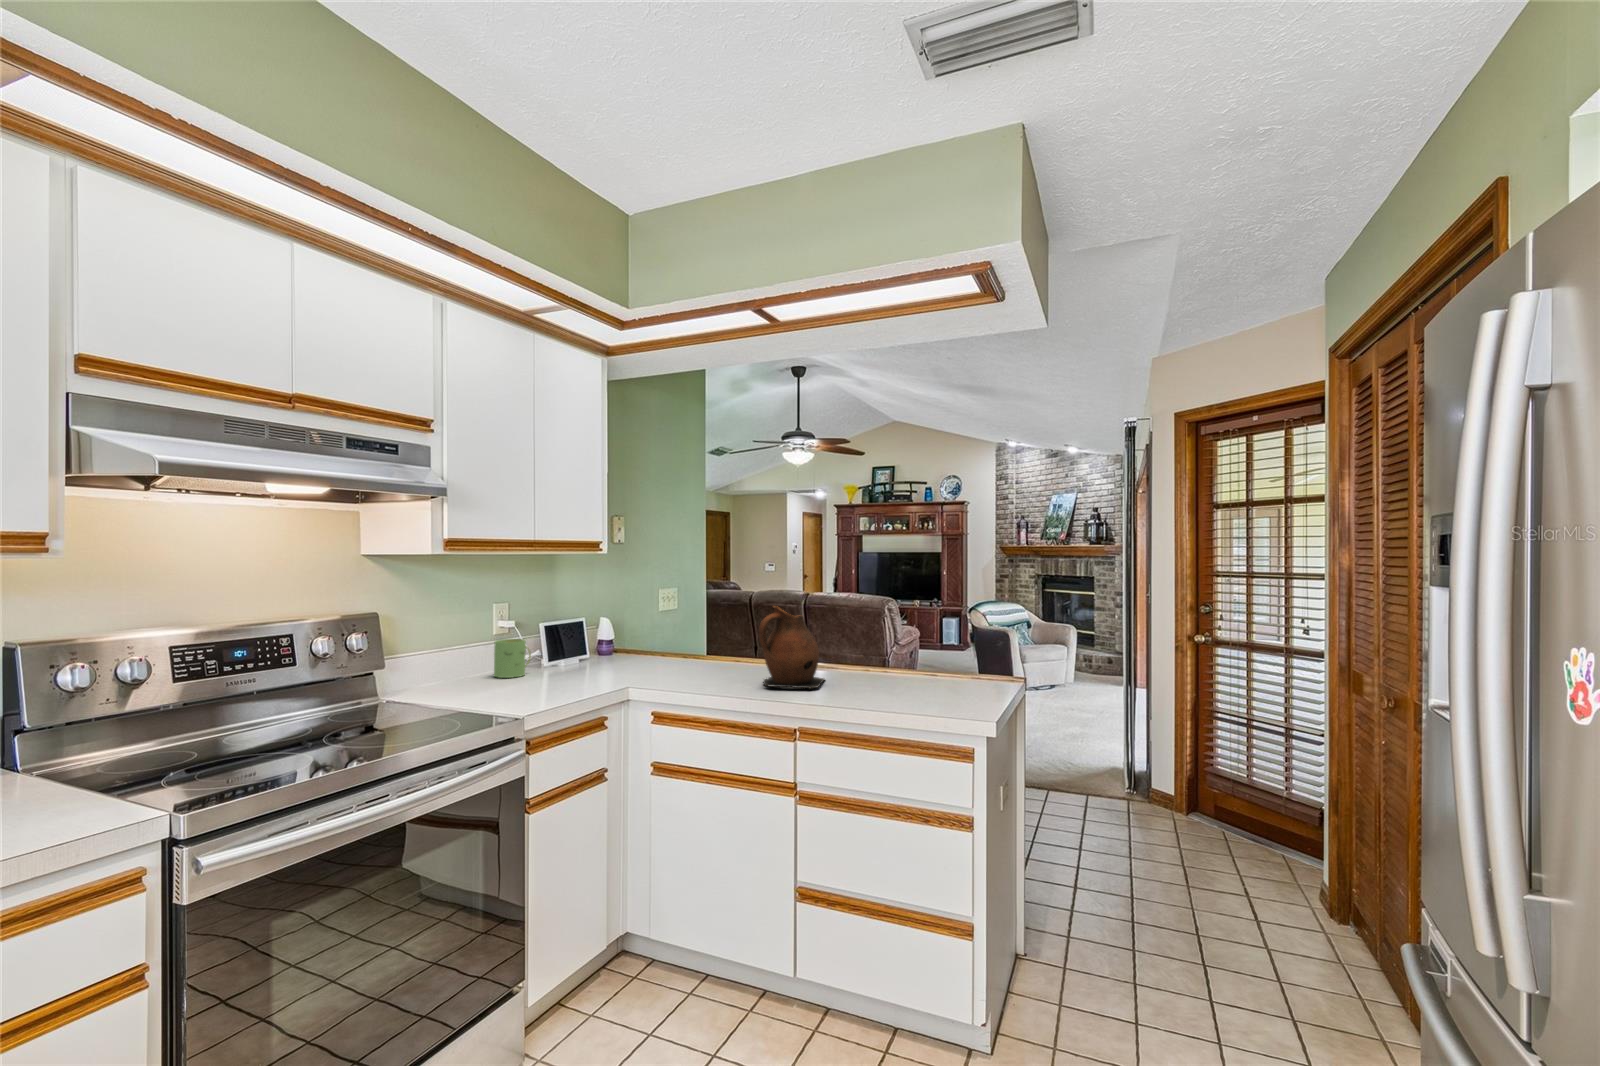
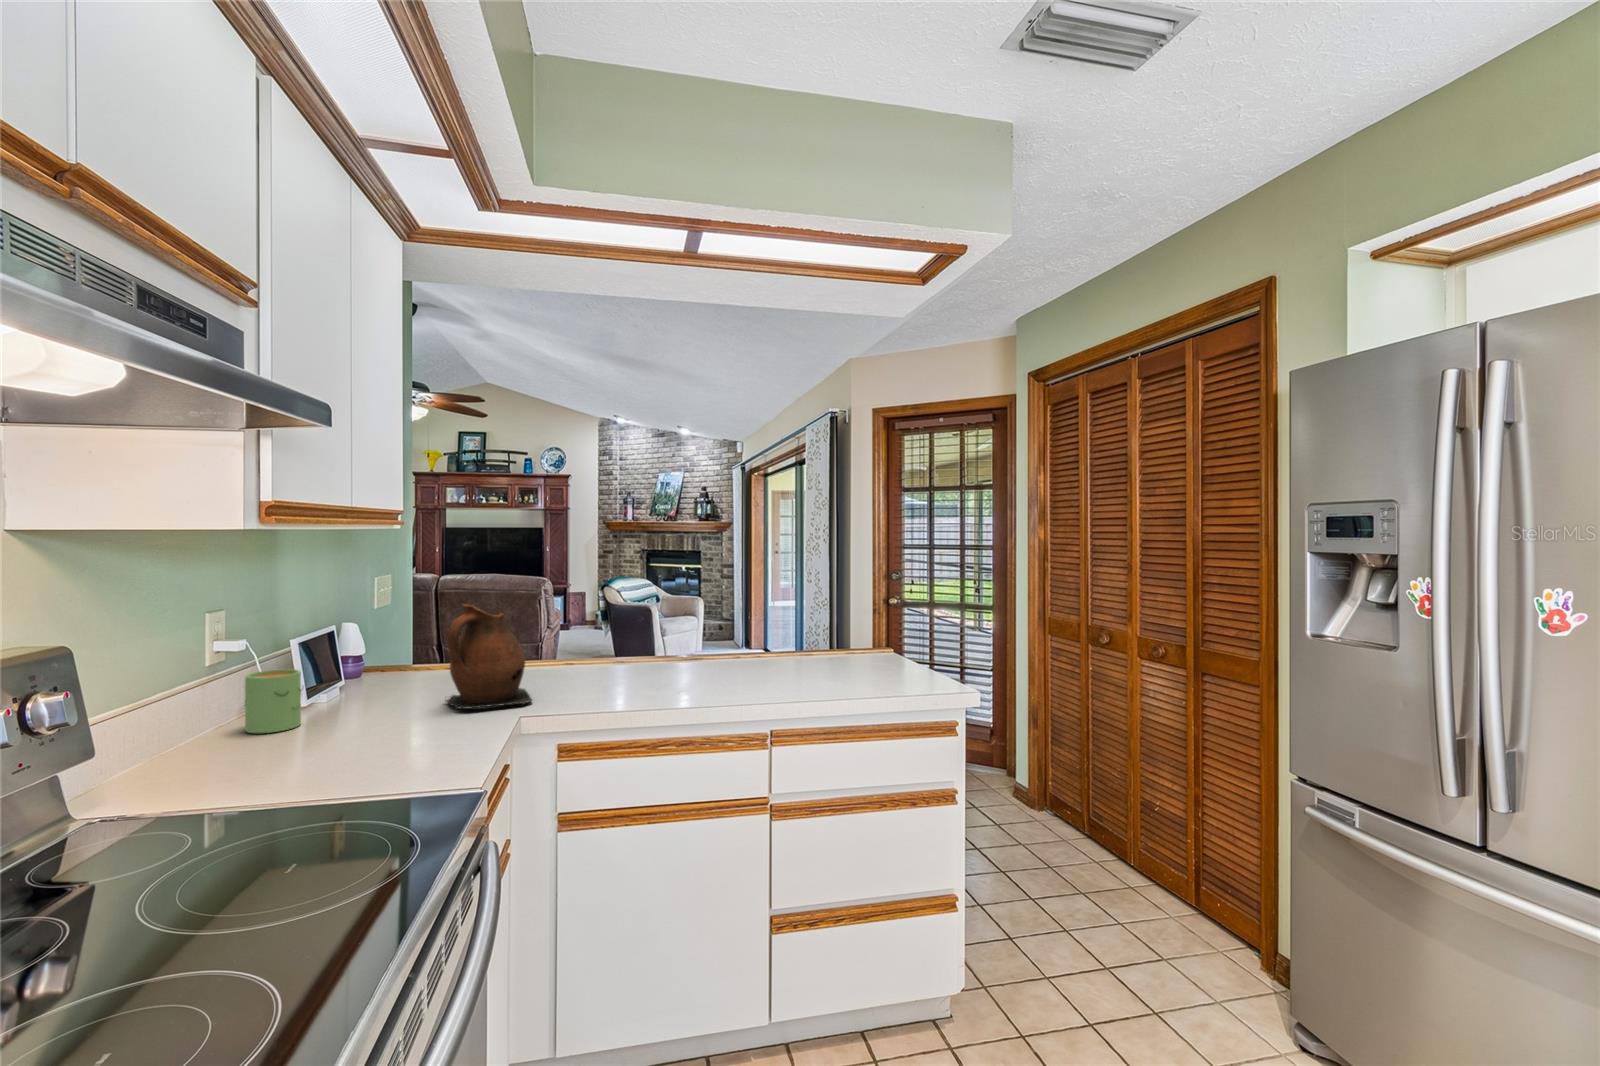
ceramic pitcher: present [759,606,825,689] -> present [447,605,532,709]

